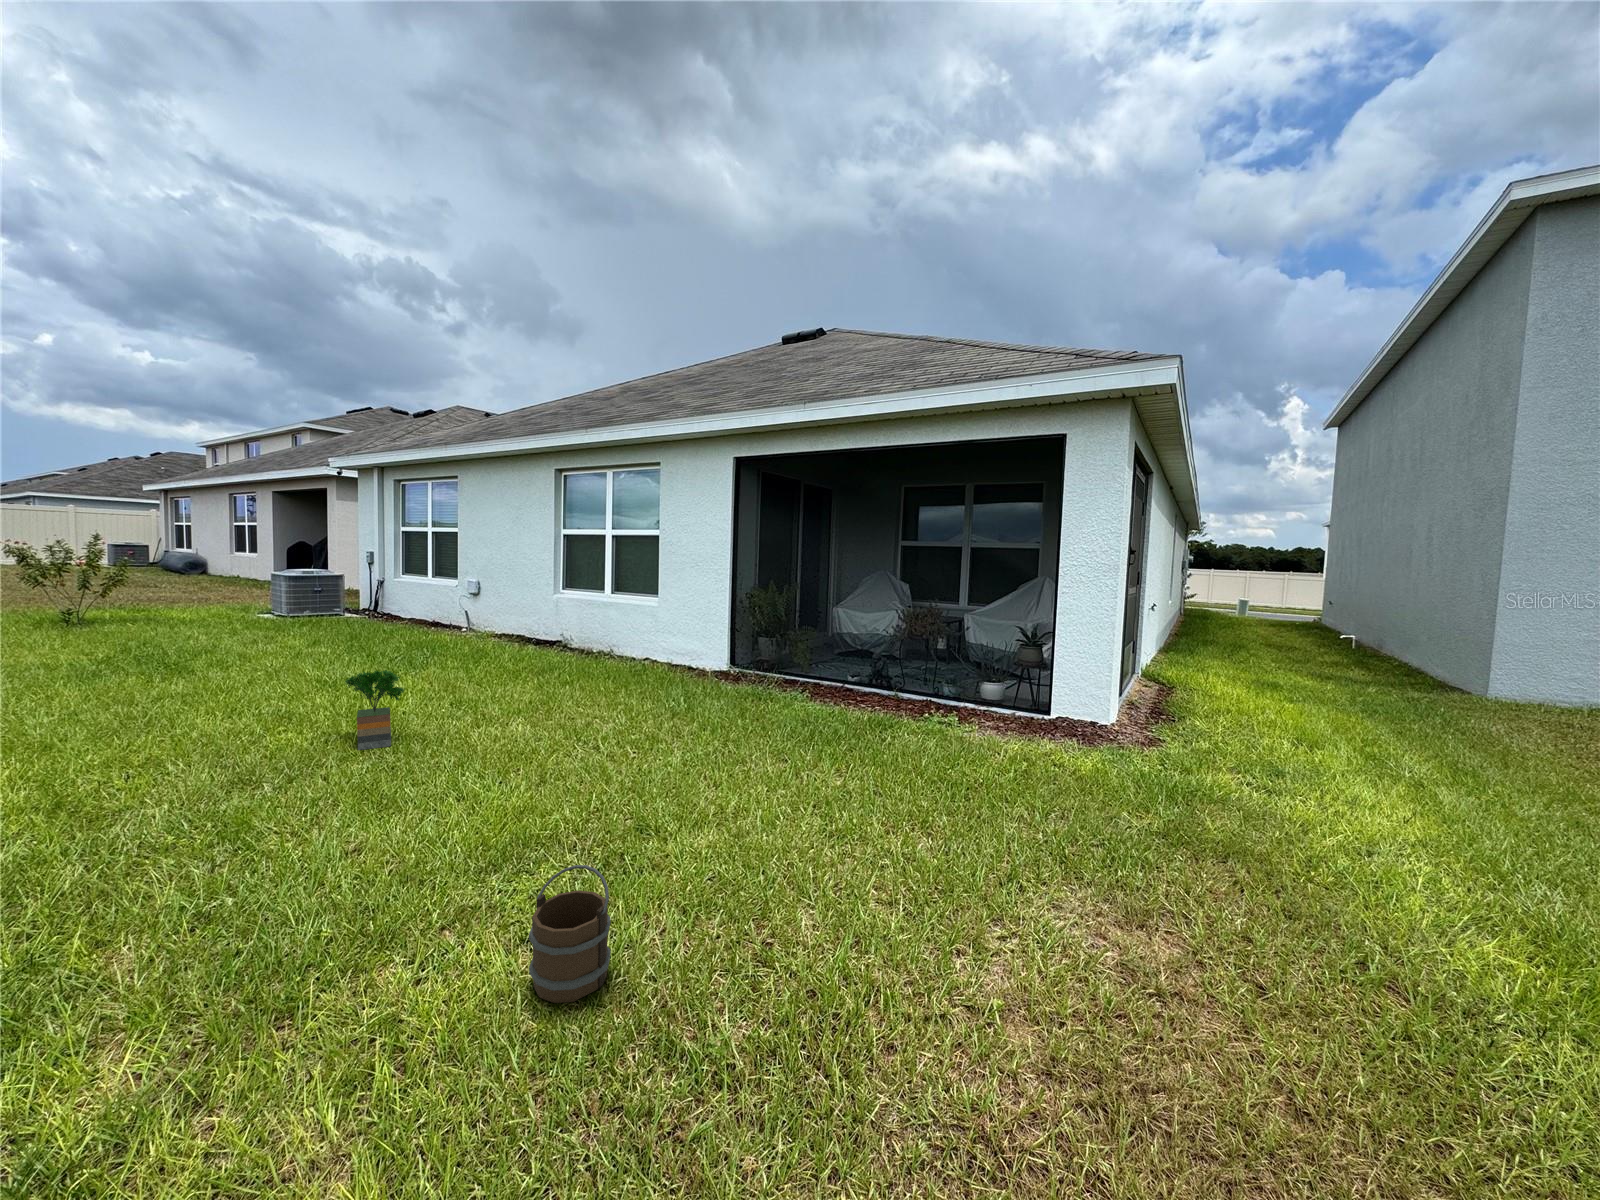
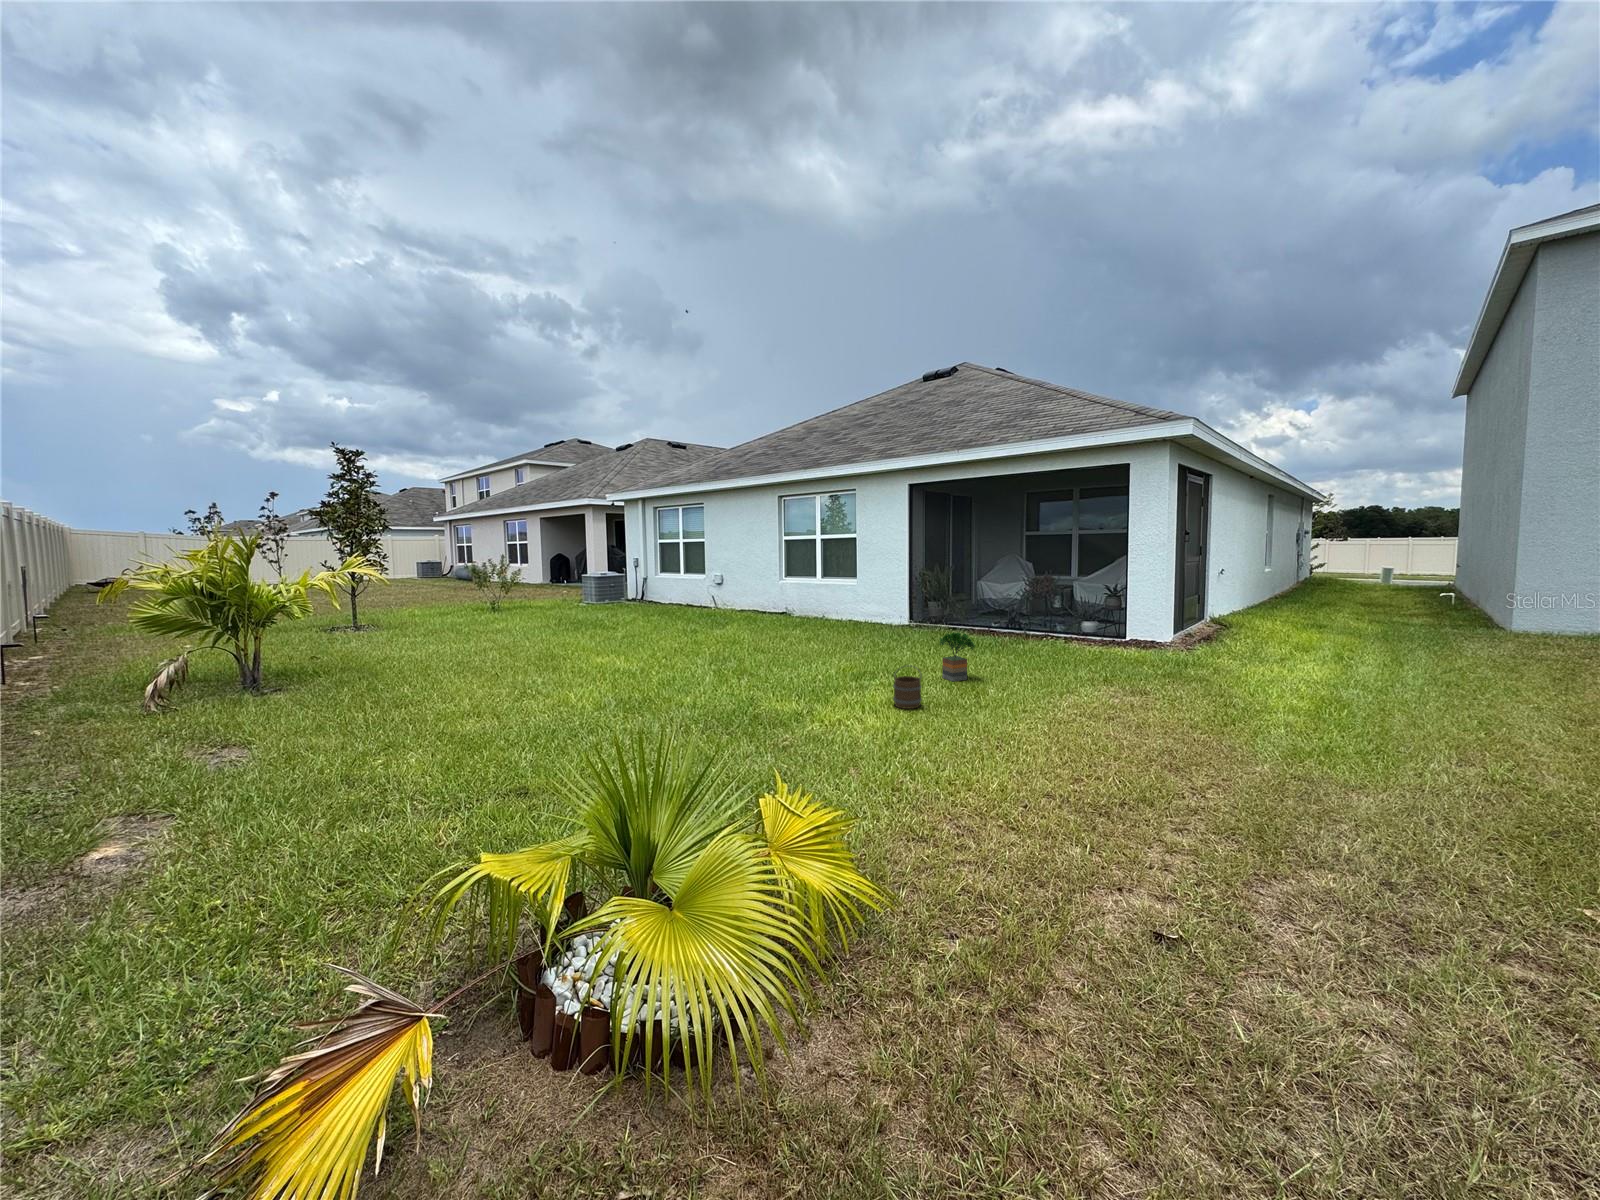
potted tree: present [345,670,404,750] -> present [940,633,975,681]

